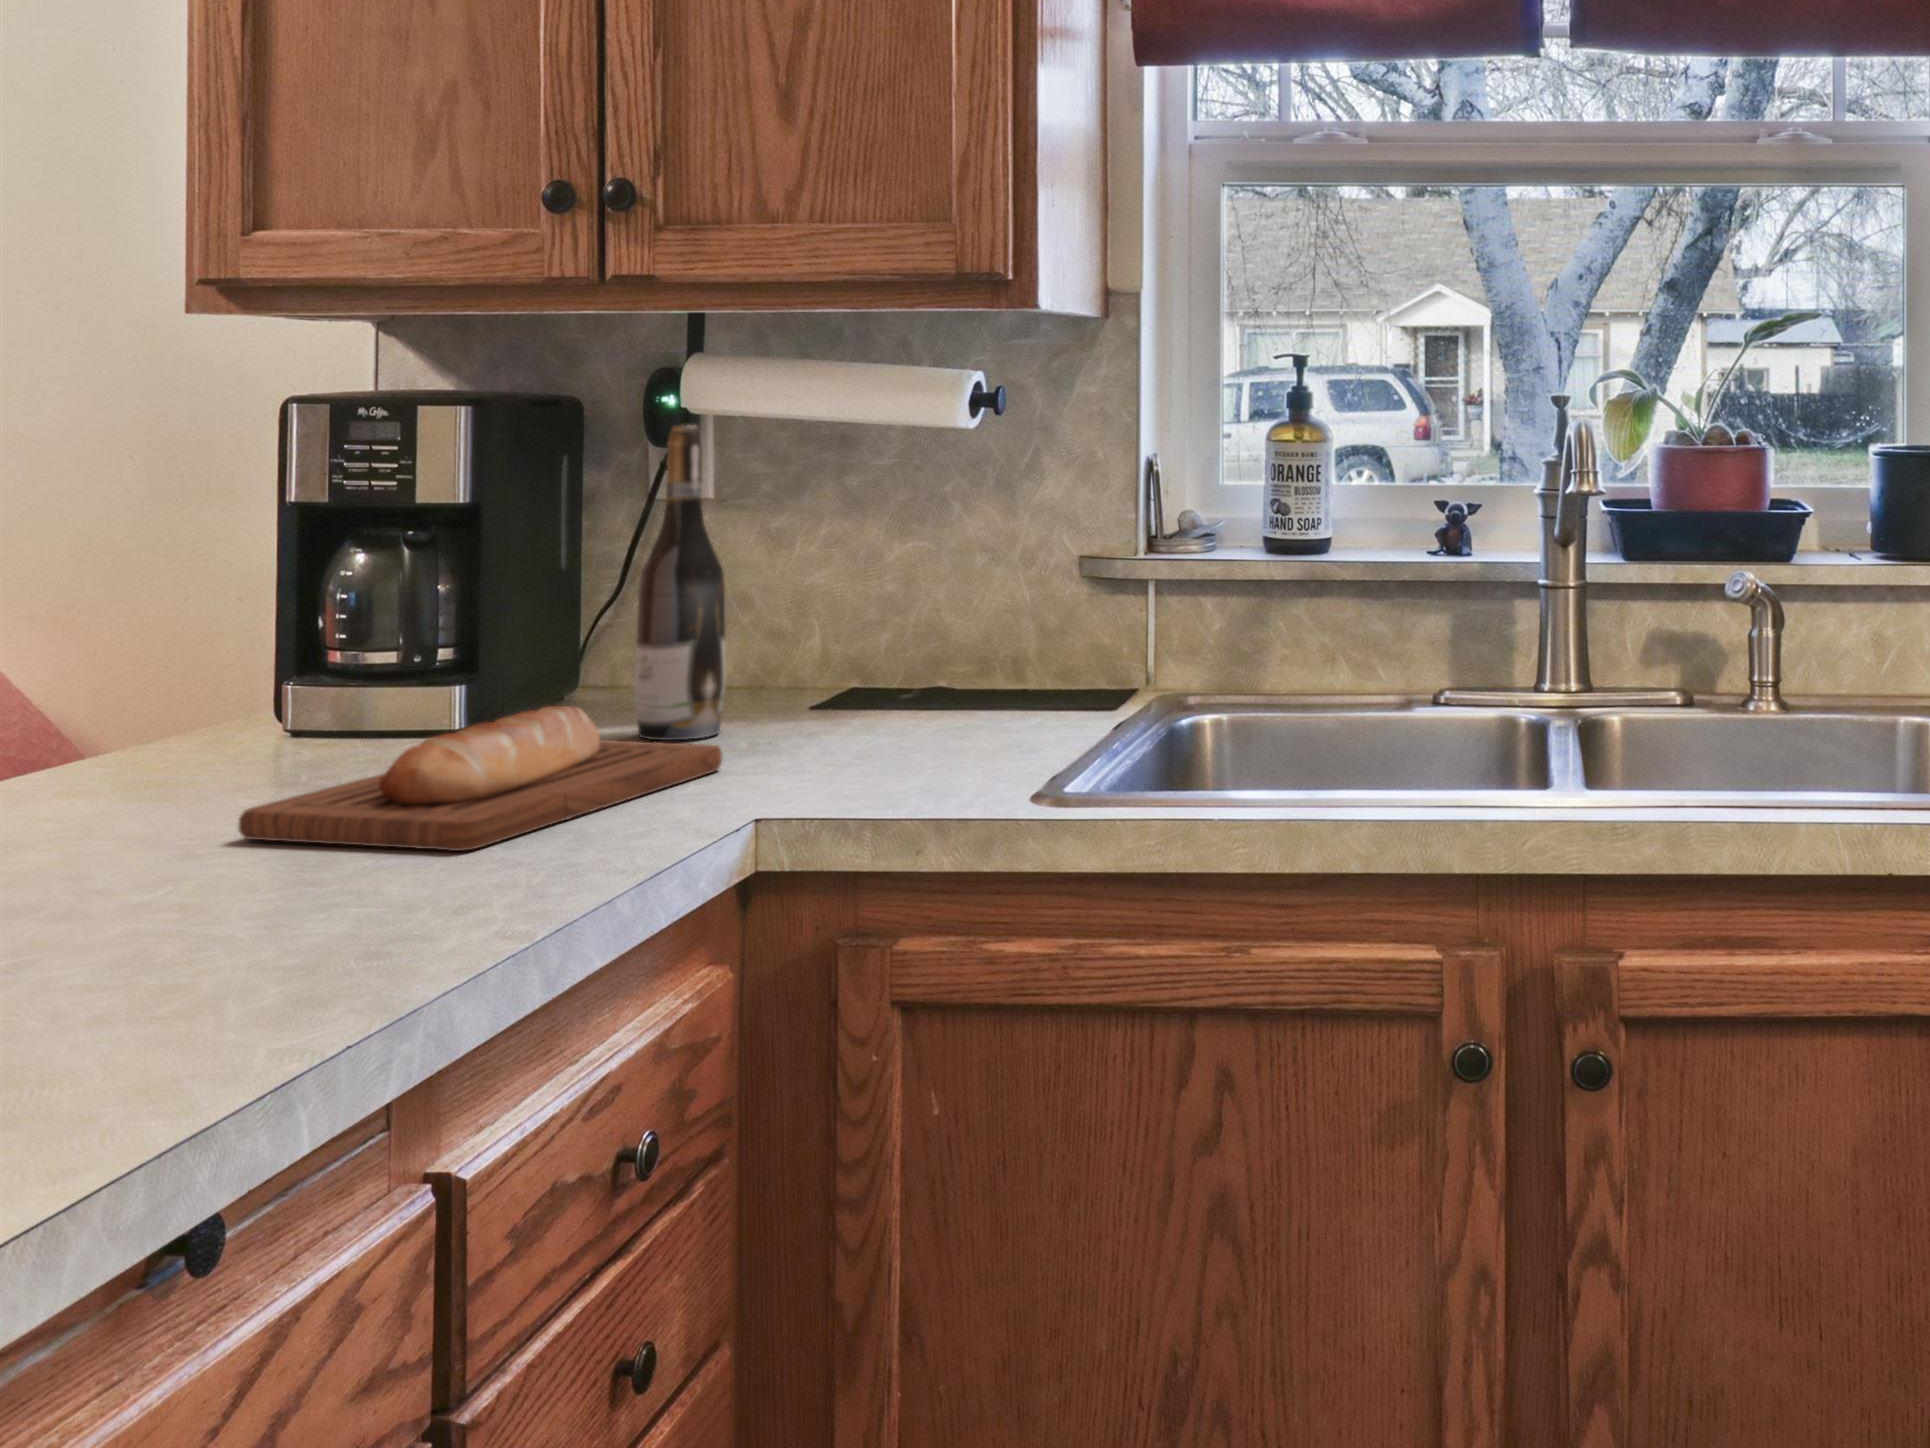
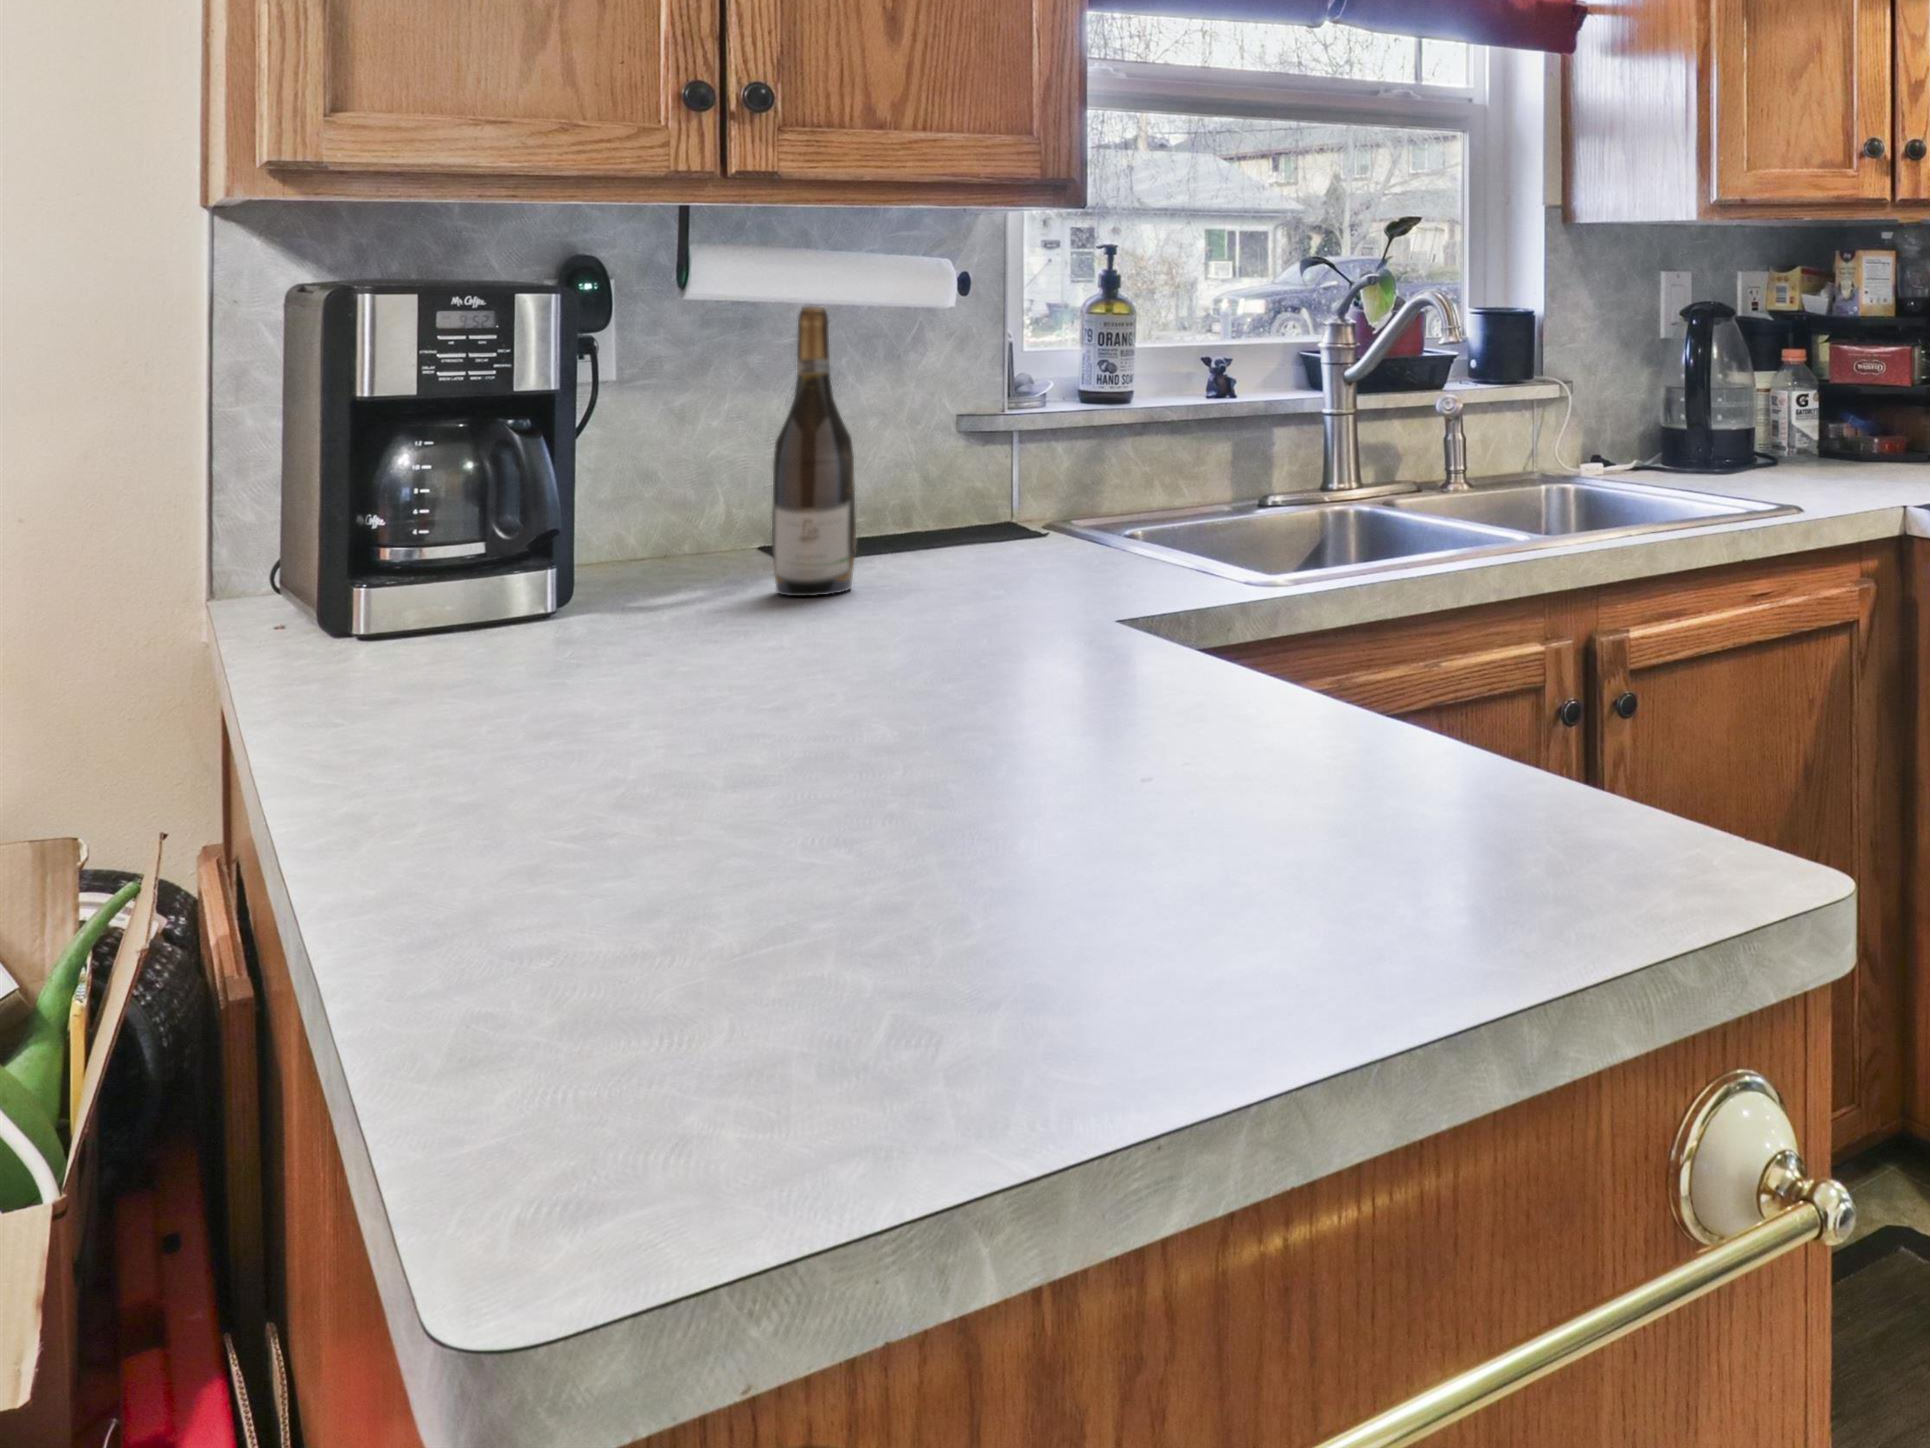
bread loaf: present [238,706,722,851] -> none [790,556,1114,687]

